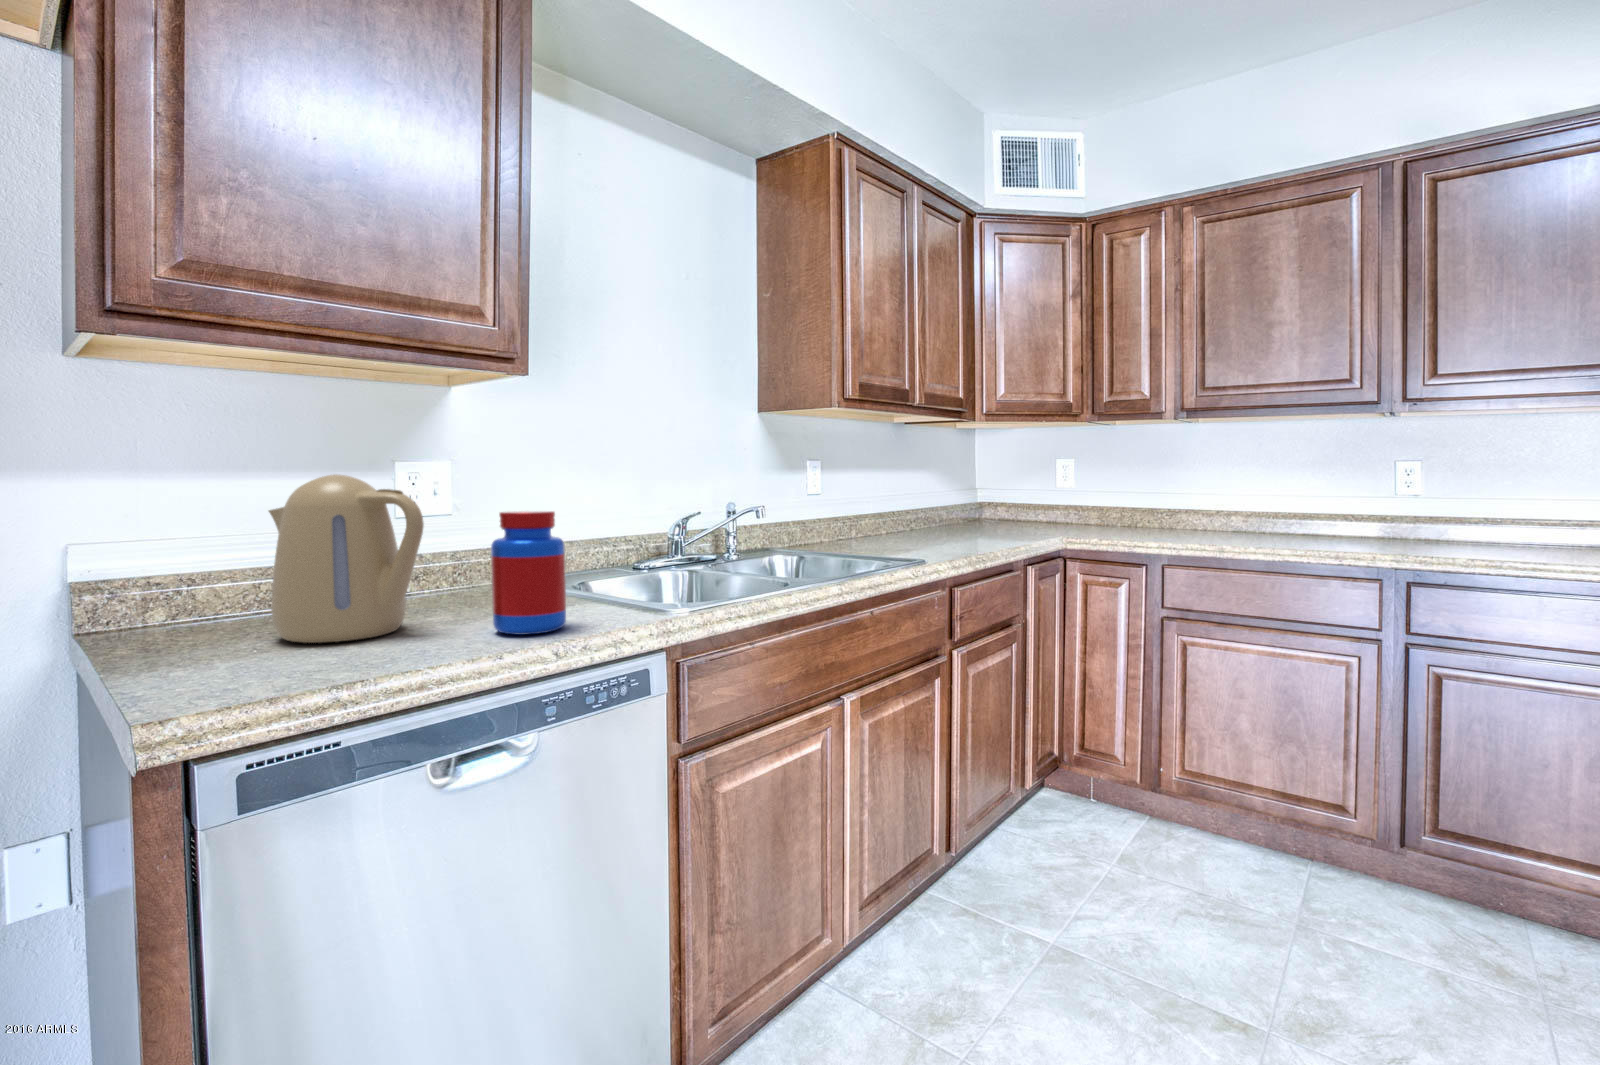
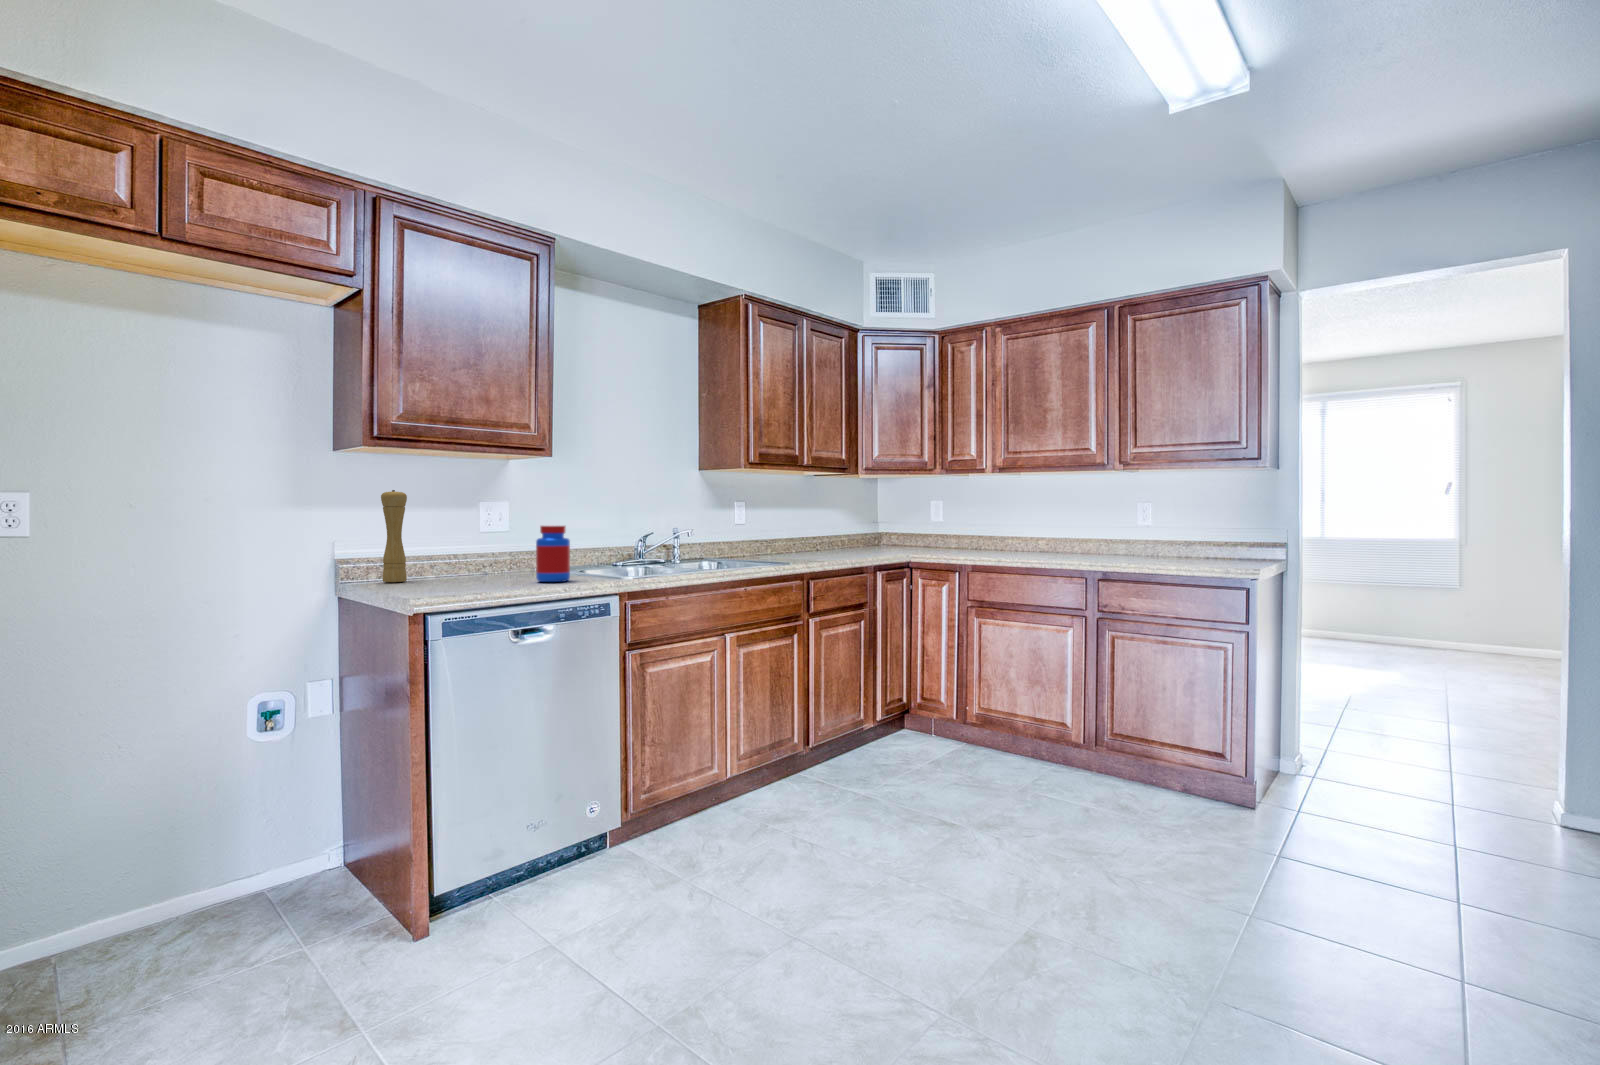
pepper mill: none [149,436,220,635] -> present [381,490,407,582]
kettle: present [269,474,424,643] -> none [433,508,505,584]

